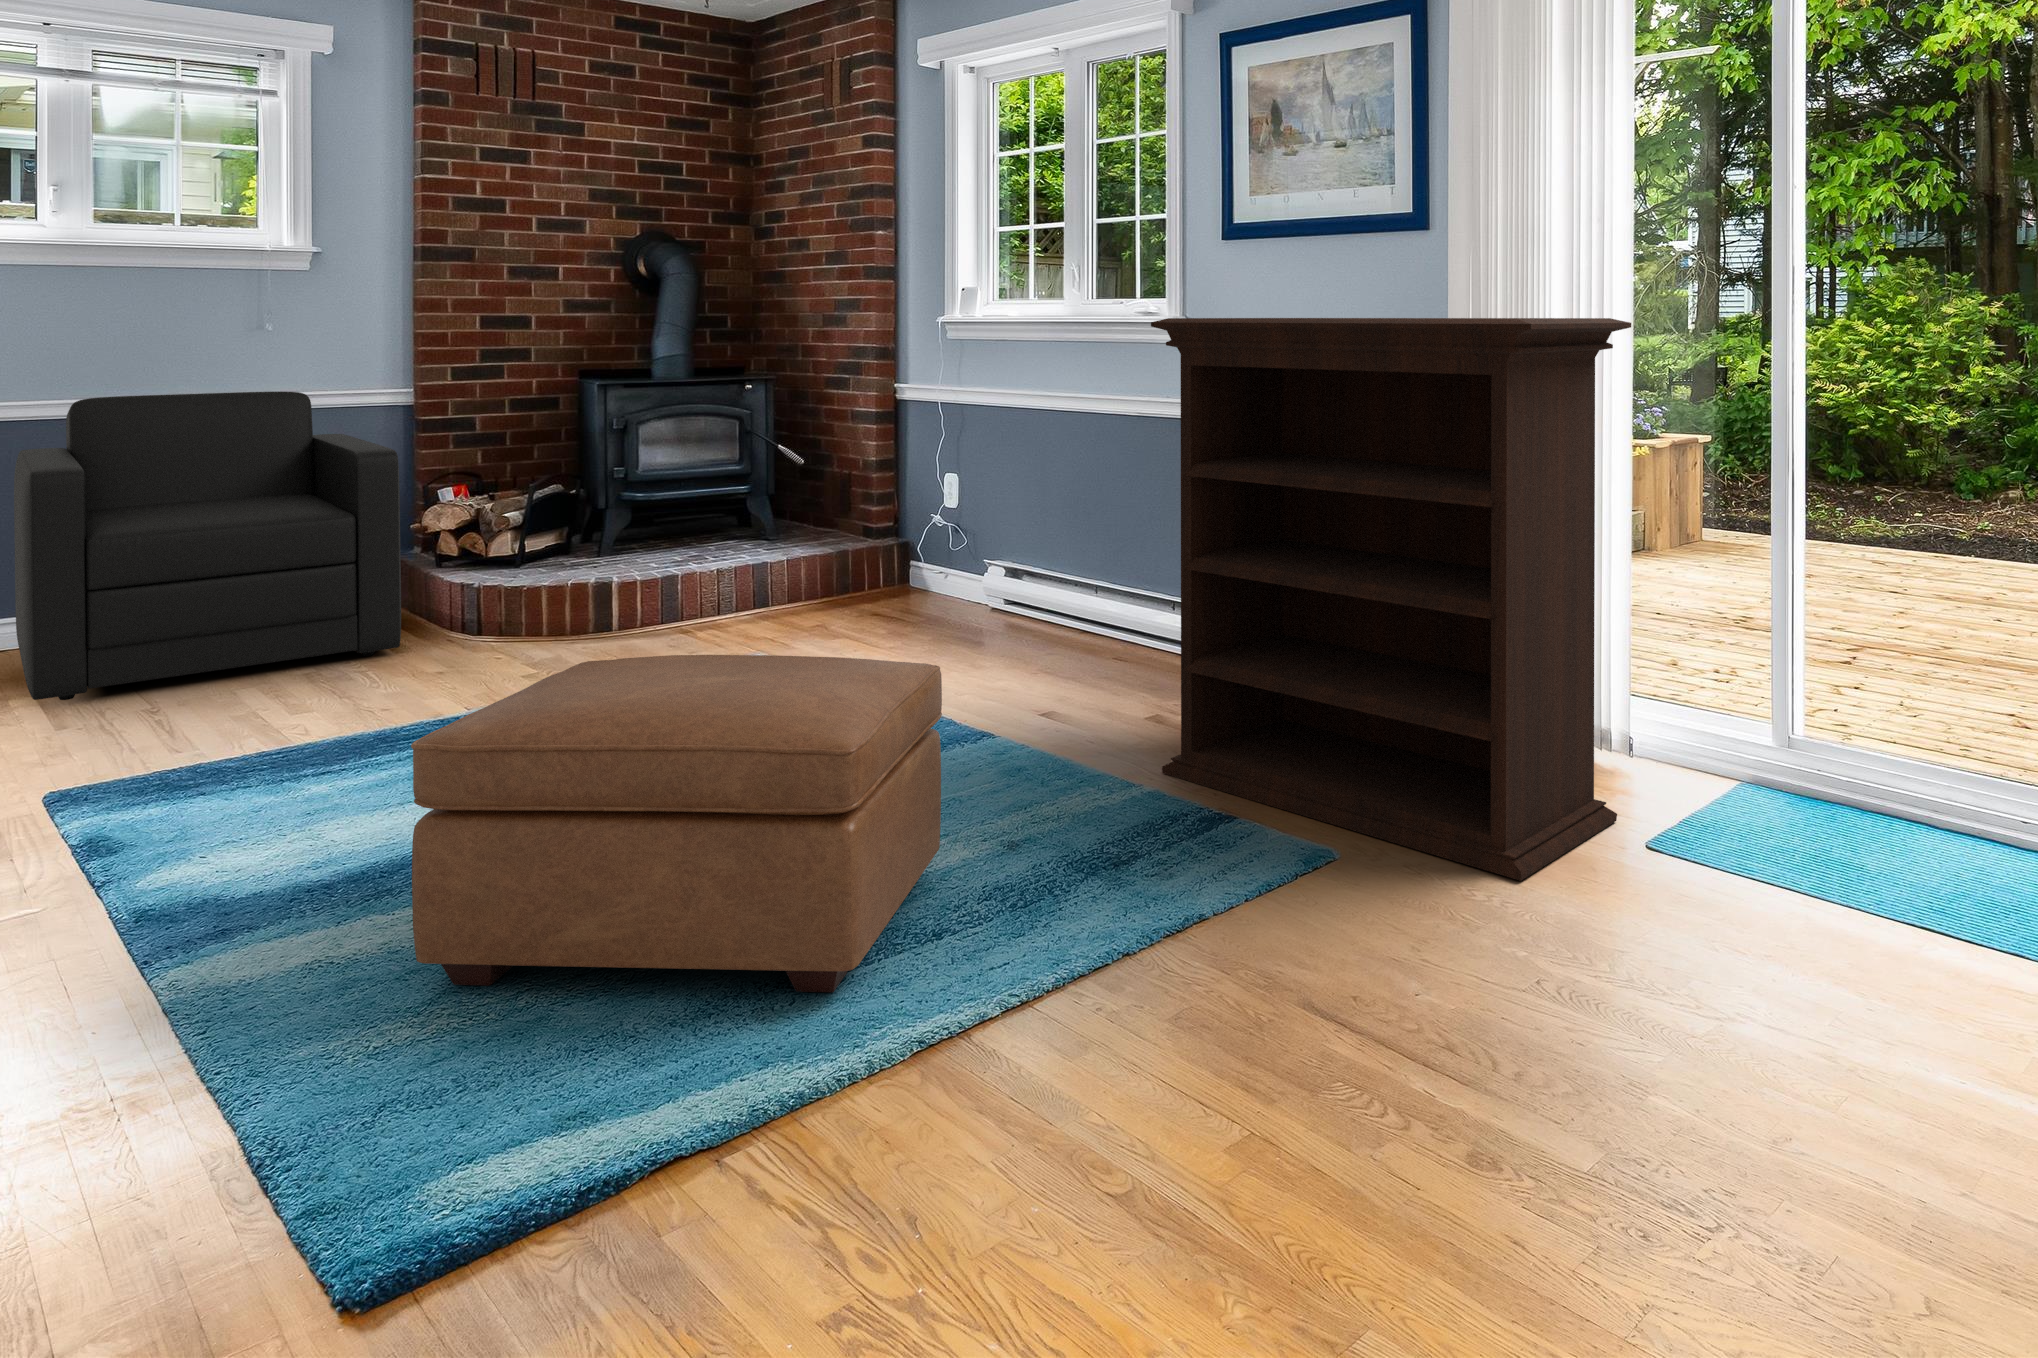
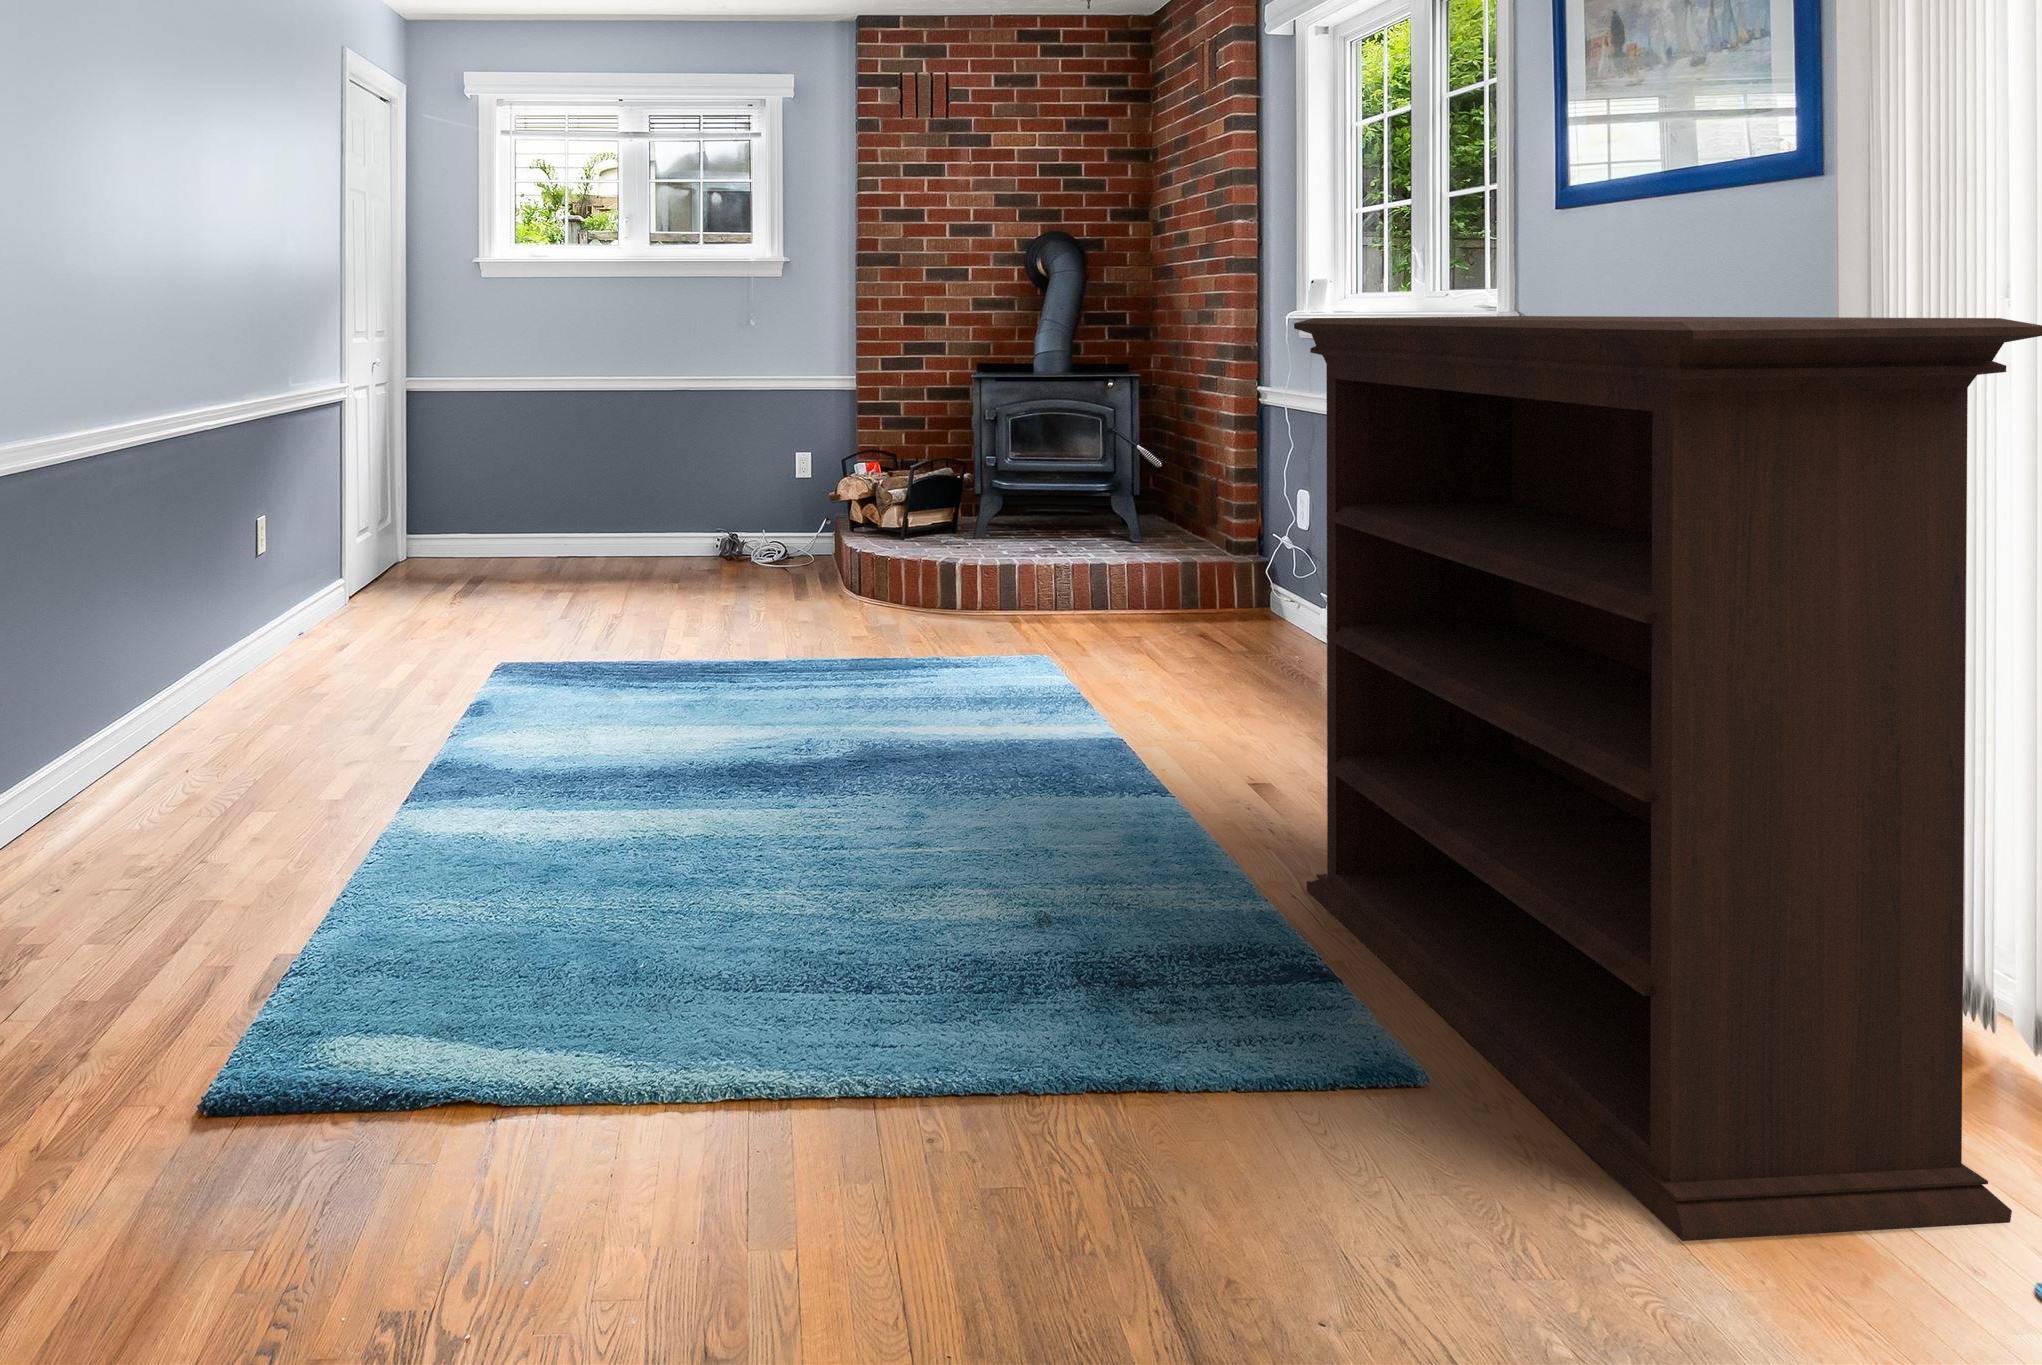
armchair: present [14,391,401,700] -> none [561,376,798,596]
ottoman: present [411,655,942,992] -> none [495,631,952,1007]

